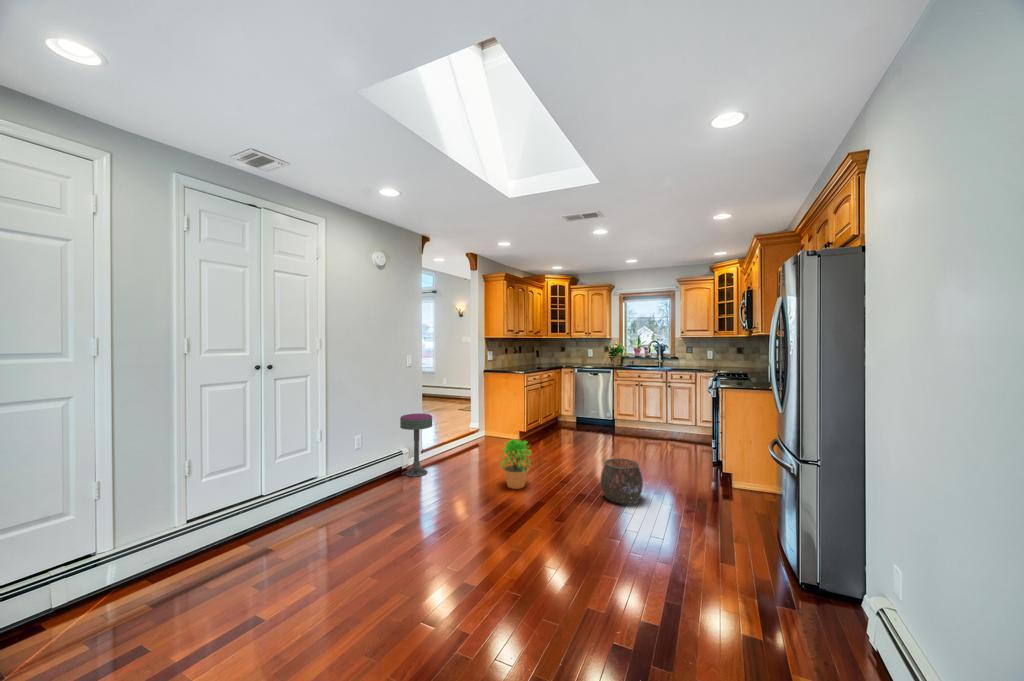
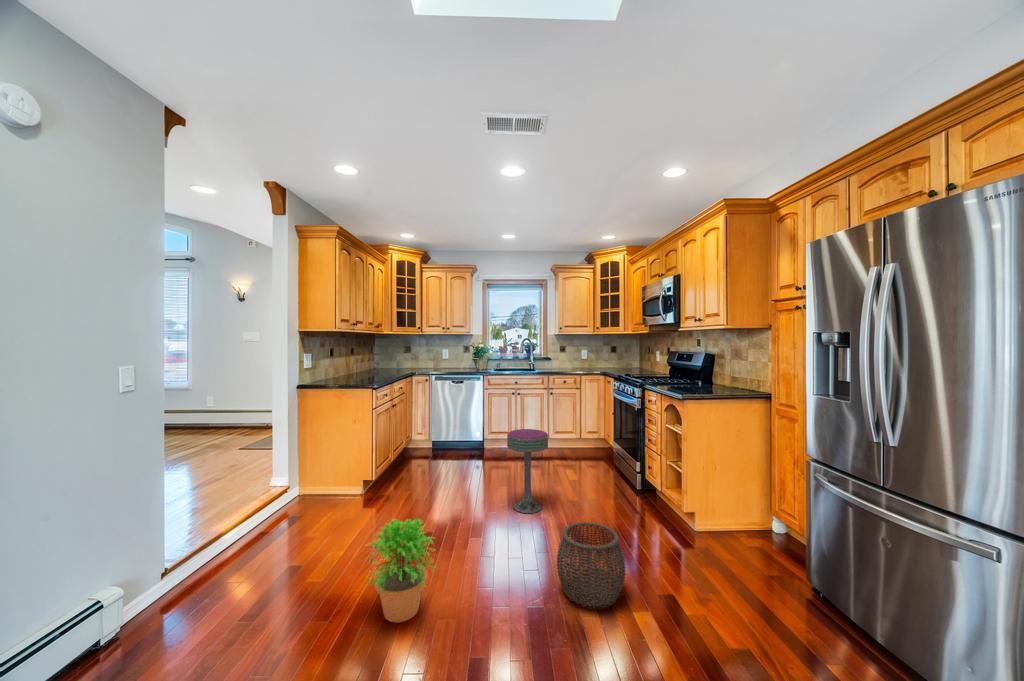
bar stool: present [400,413,432,477] -> present [507,429,548,513]

